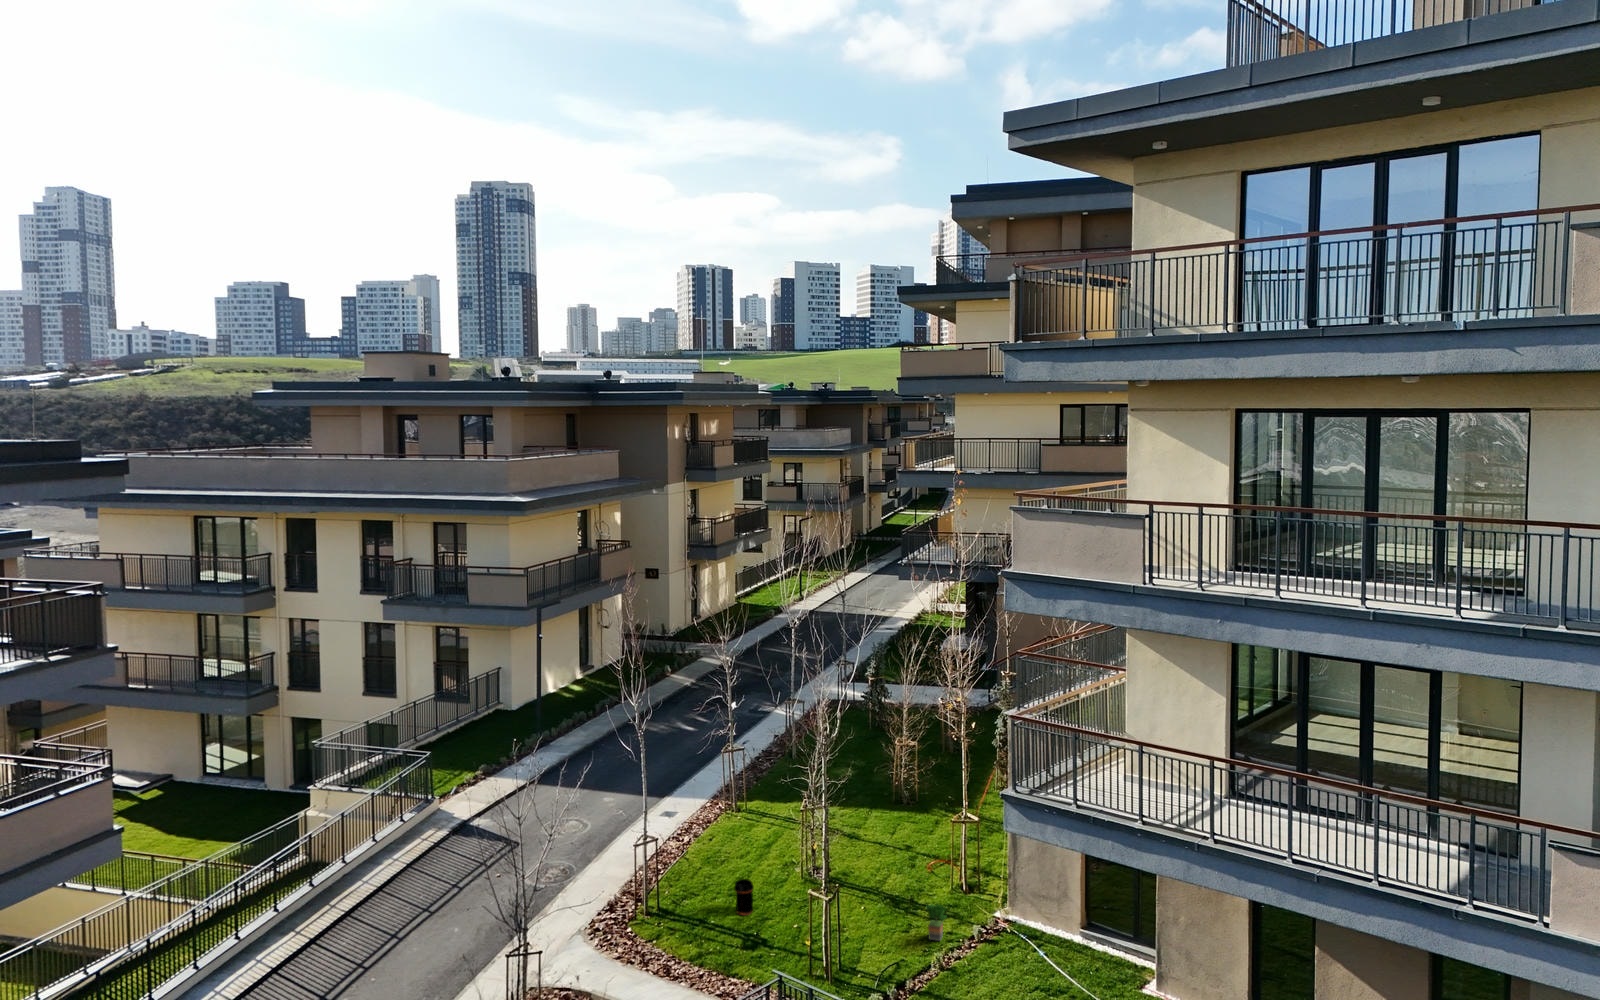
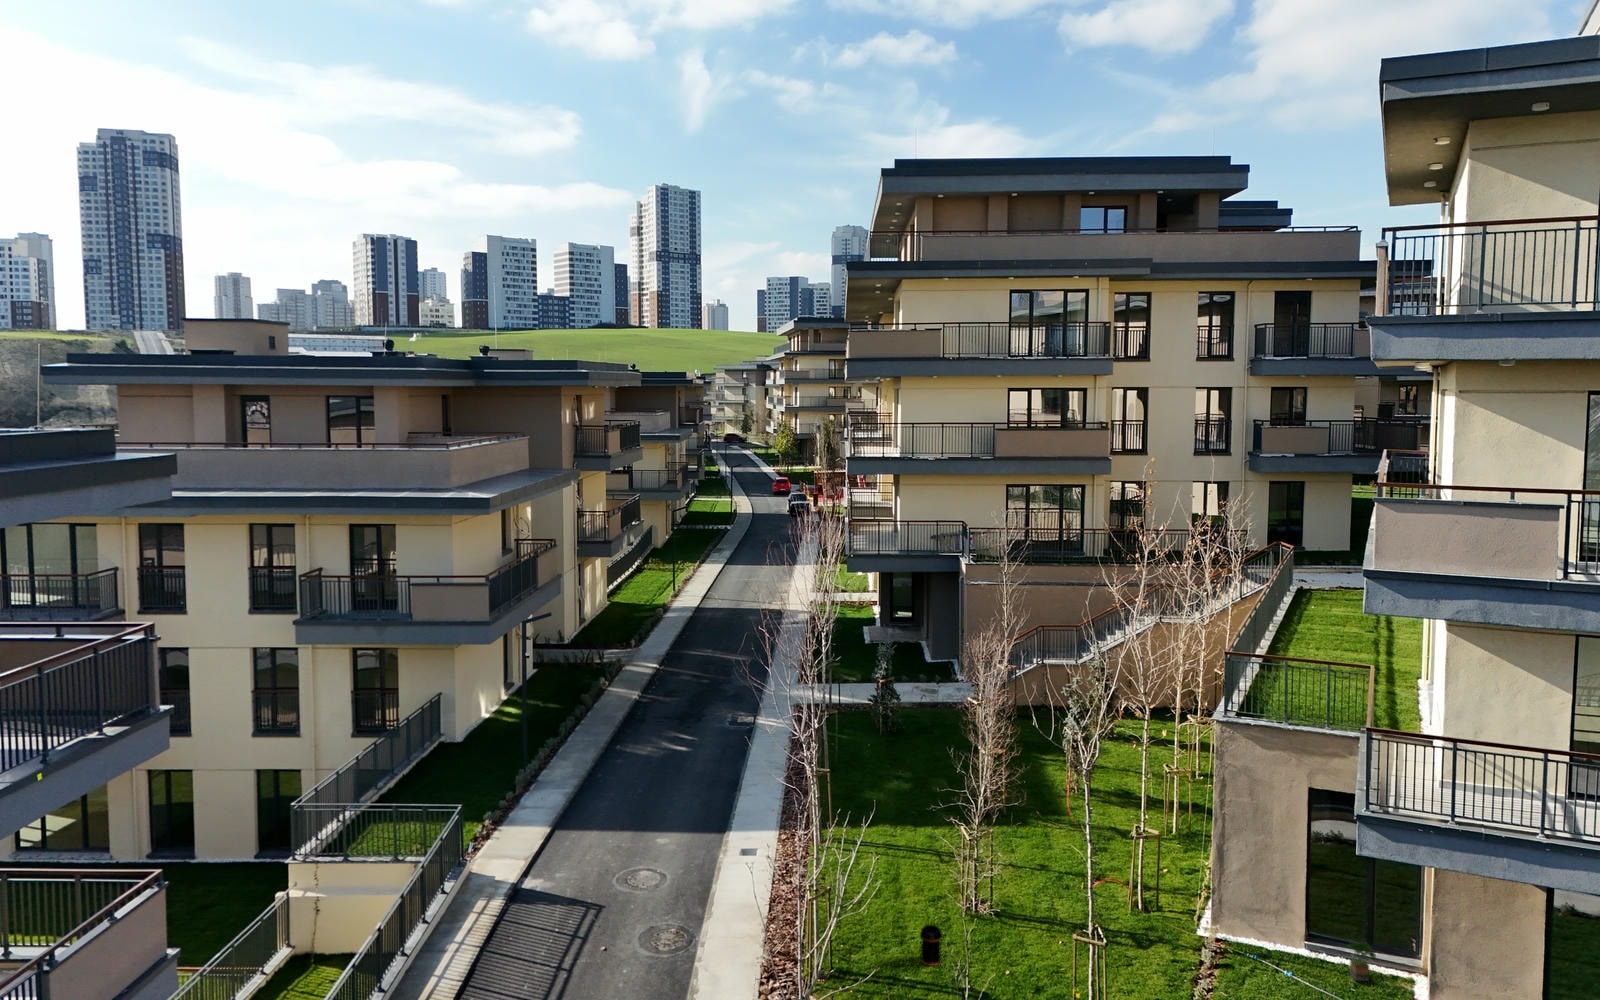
potted tree: present [926,905,946,941] -> present [1349,941,1376,981]

